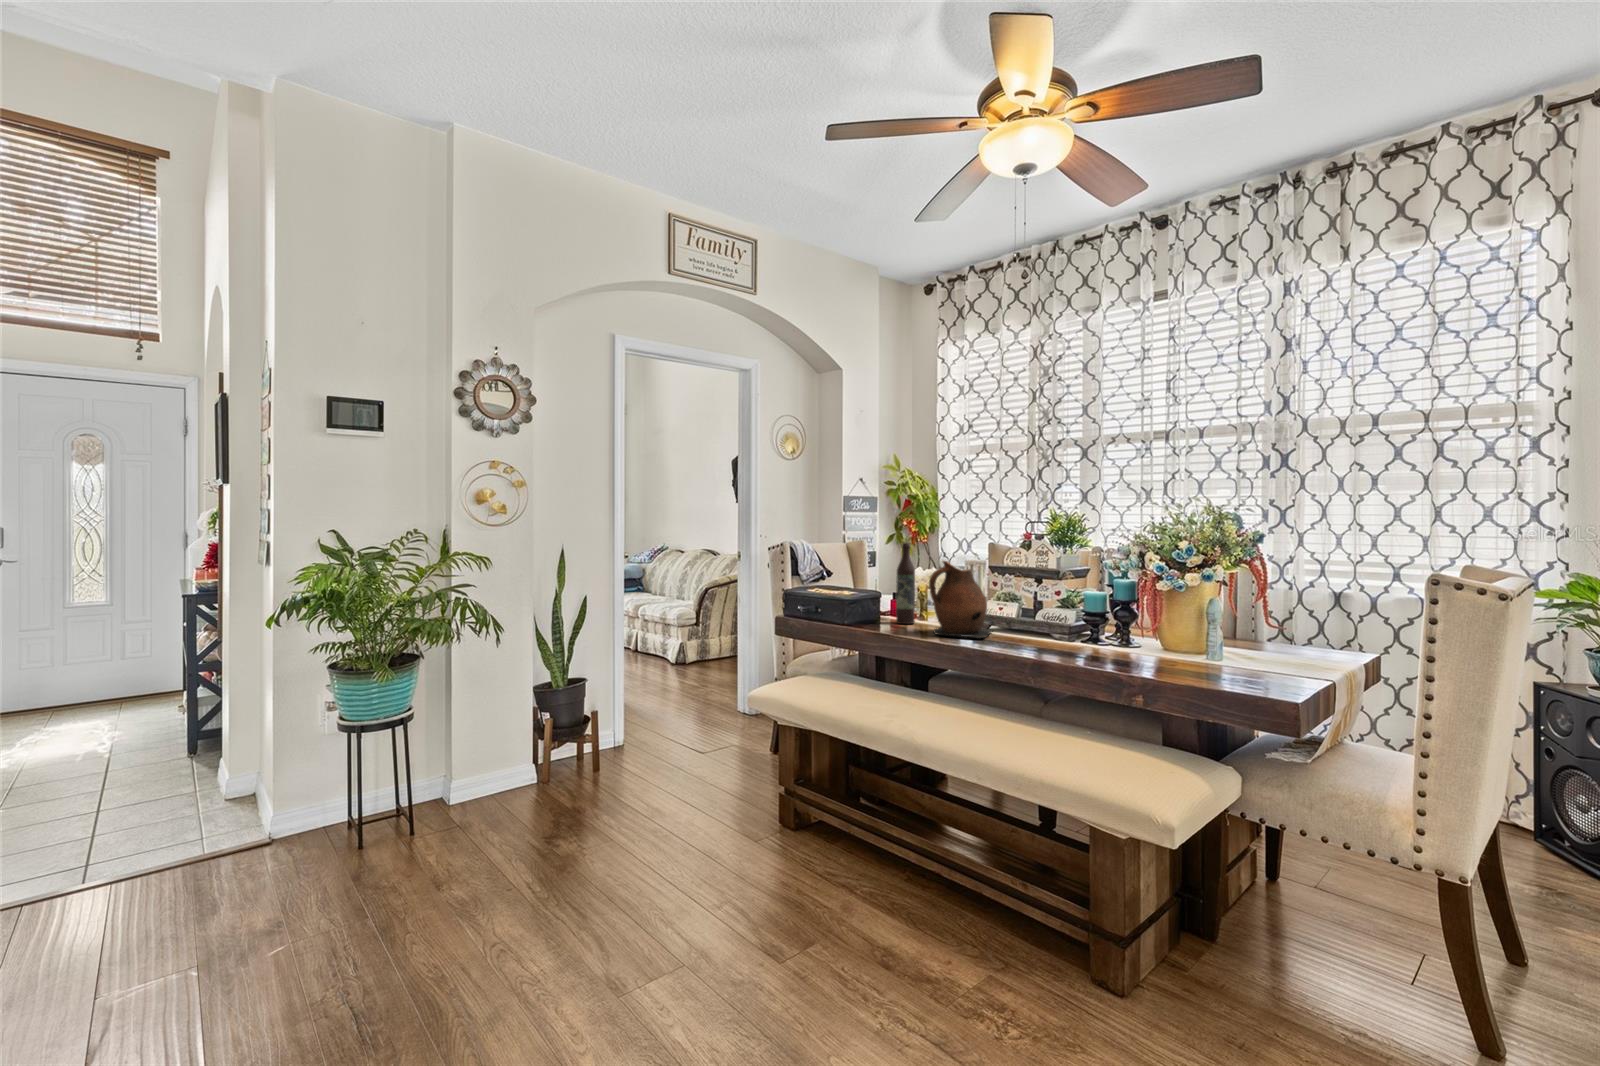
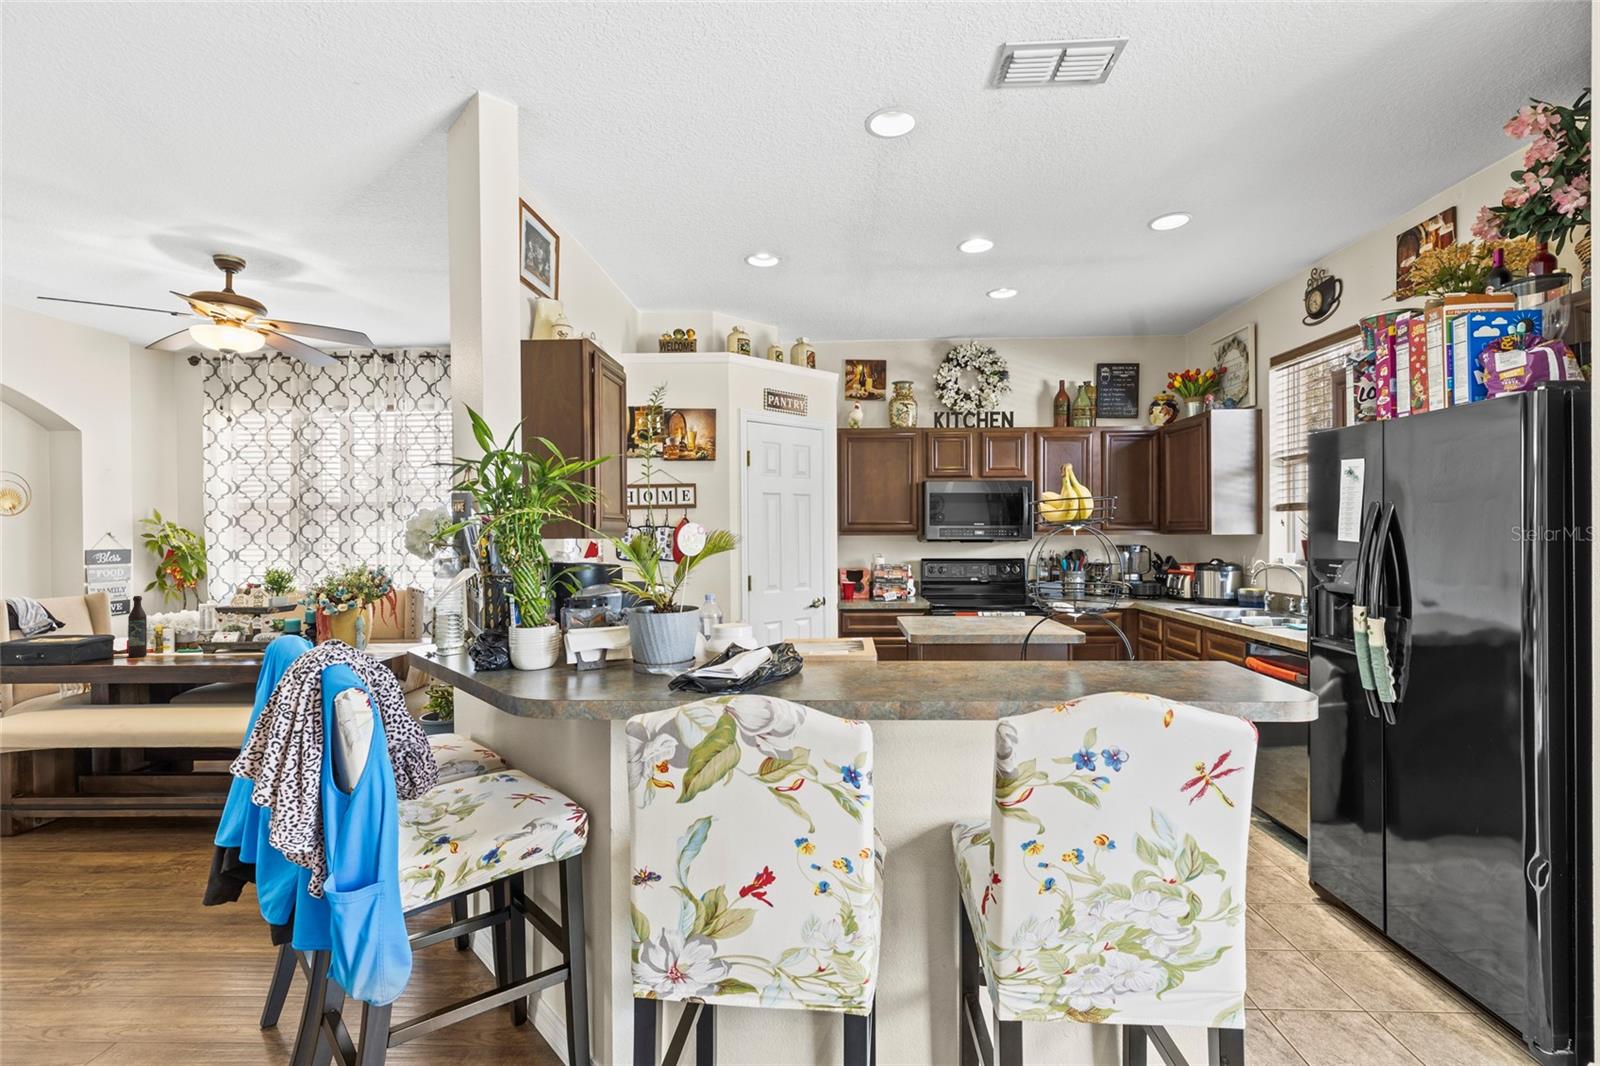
ceramic pitcher: present [929,561,993,638] -> none [155,608,215,660]

